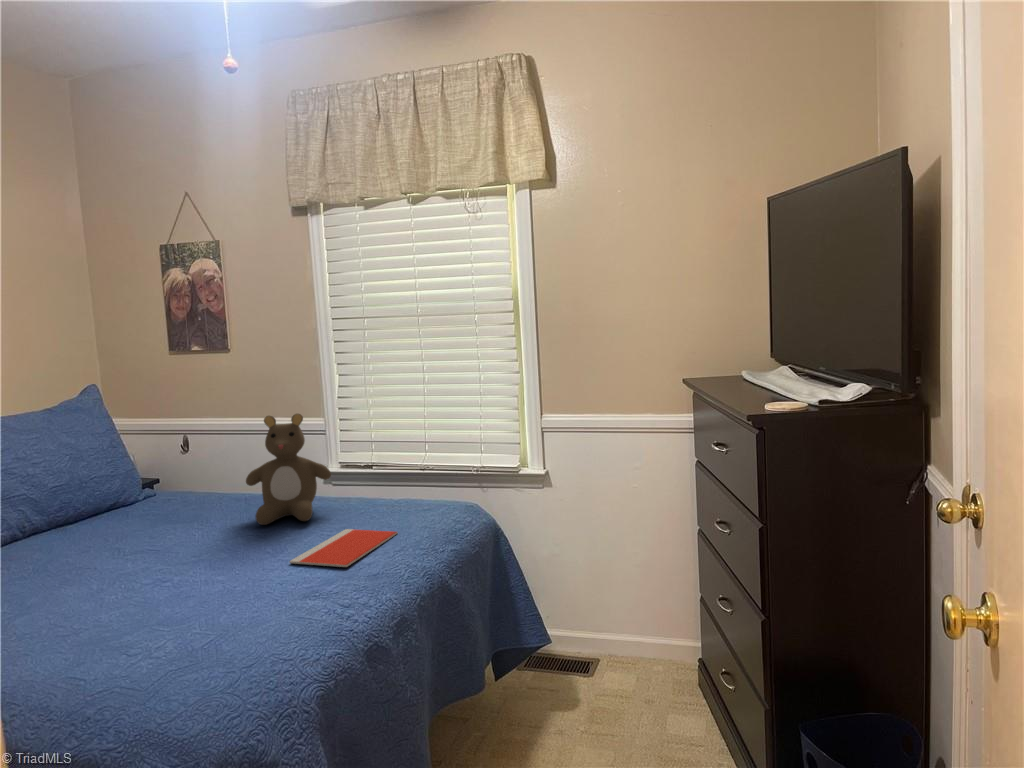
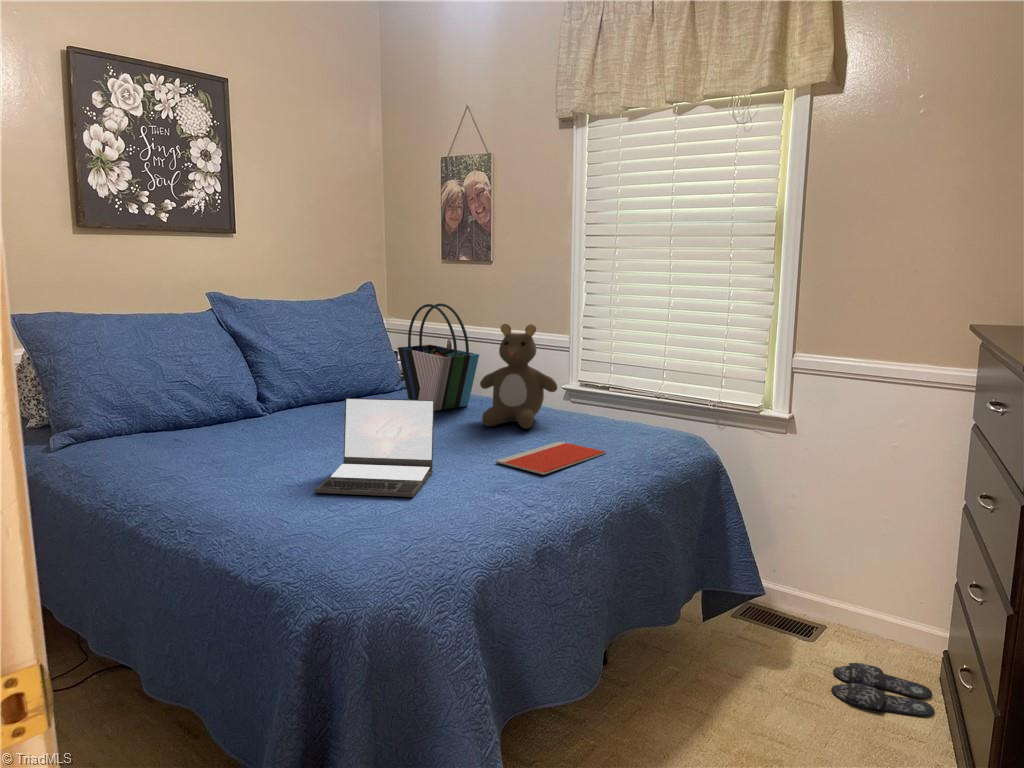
tote bag: none [137,400,239,517] -> present [398,303,479,411]
laptop: none [88,508,223,639] -> present [315,398,434,497]
slippers: none [616,681,701,721] -> present [832,663,935,717]

